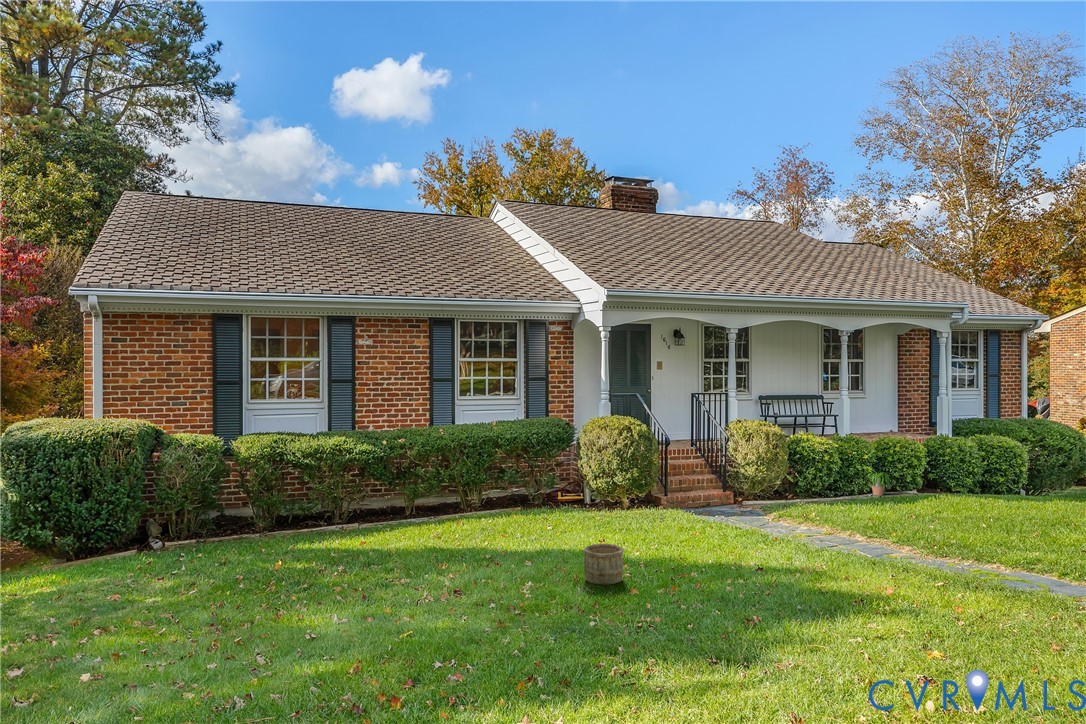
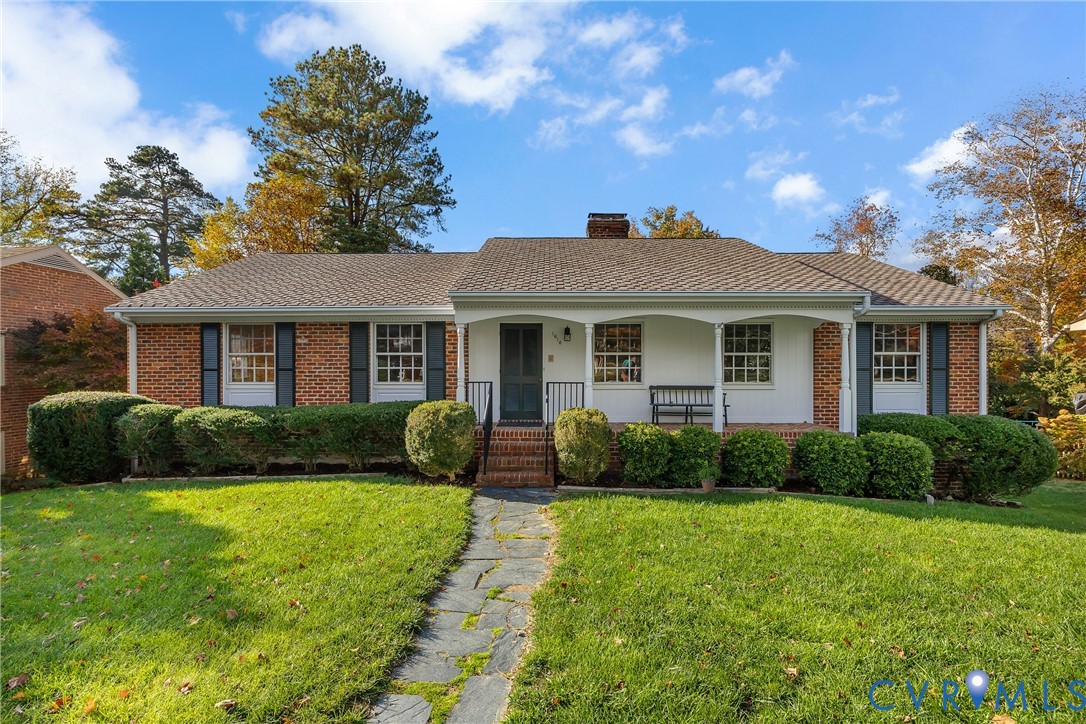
wooden bucket: present [583,544,624,585] -> none [86,542,150,596]

